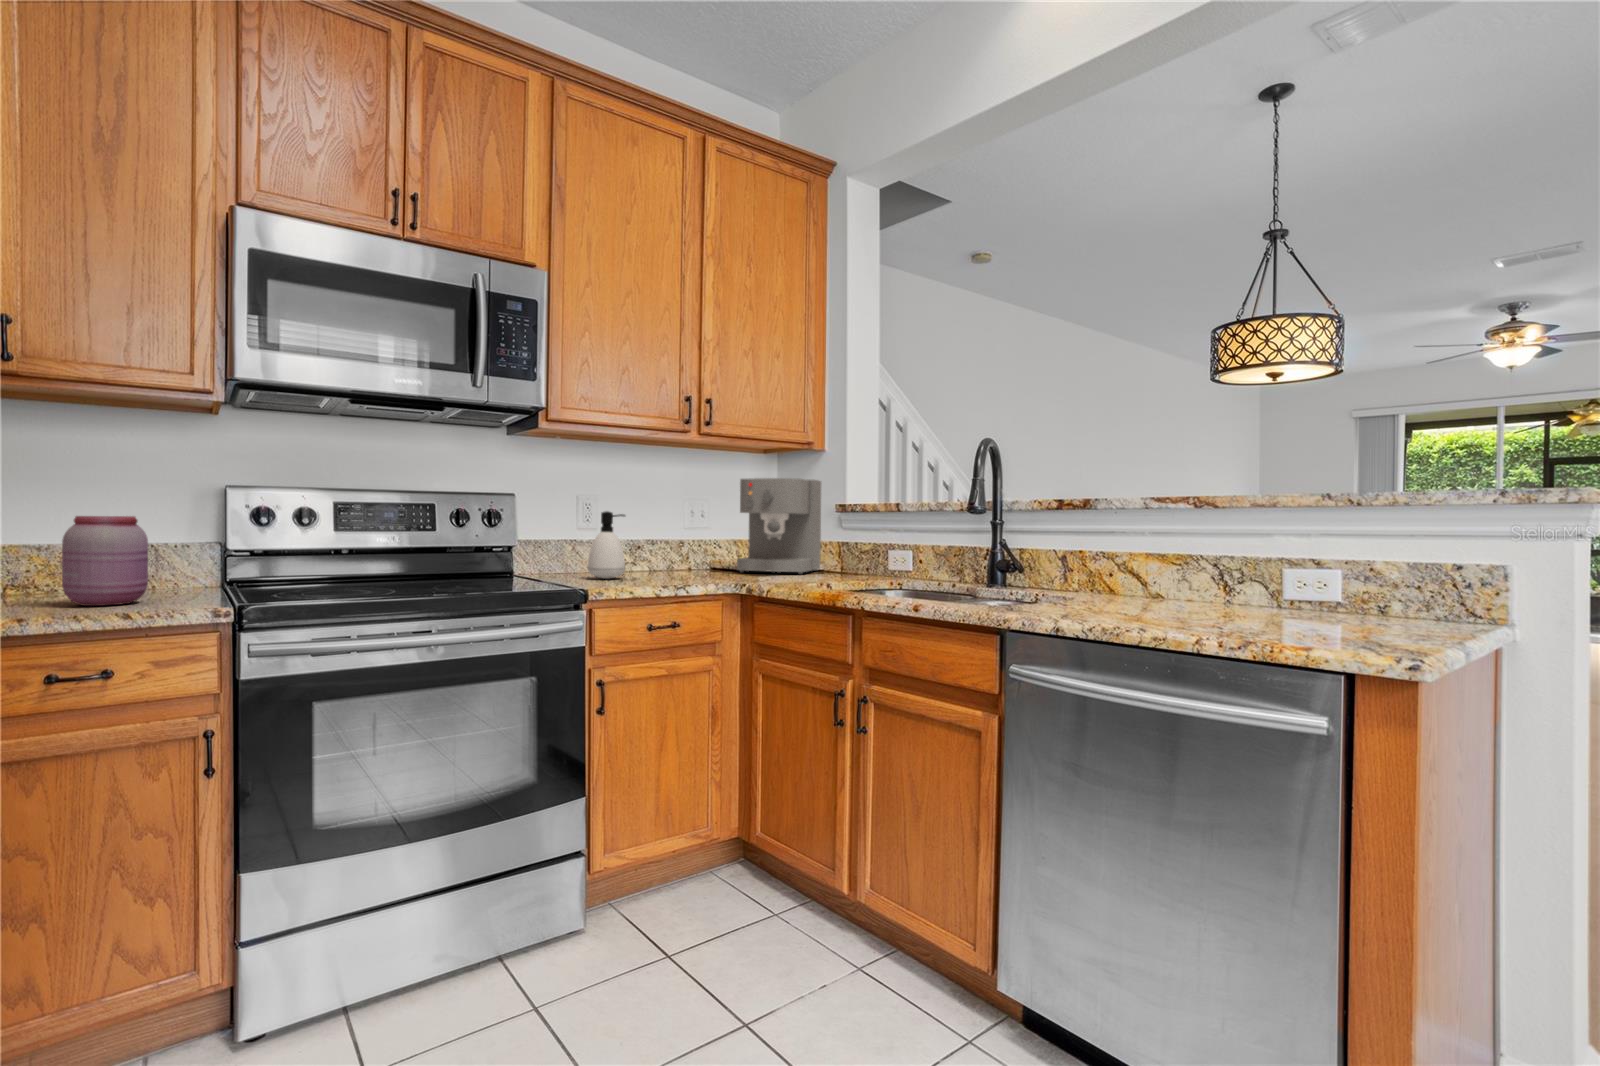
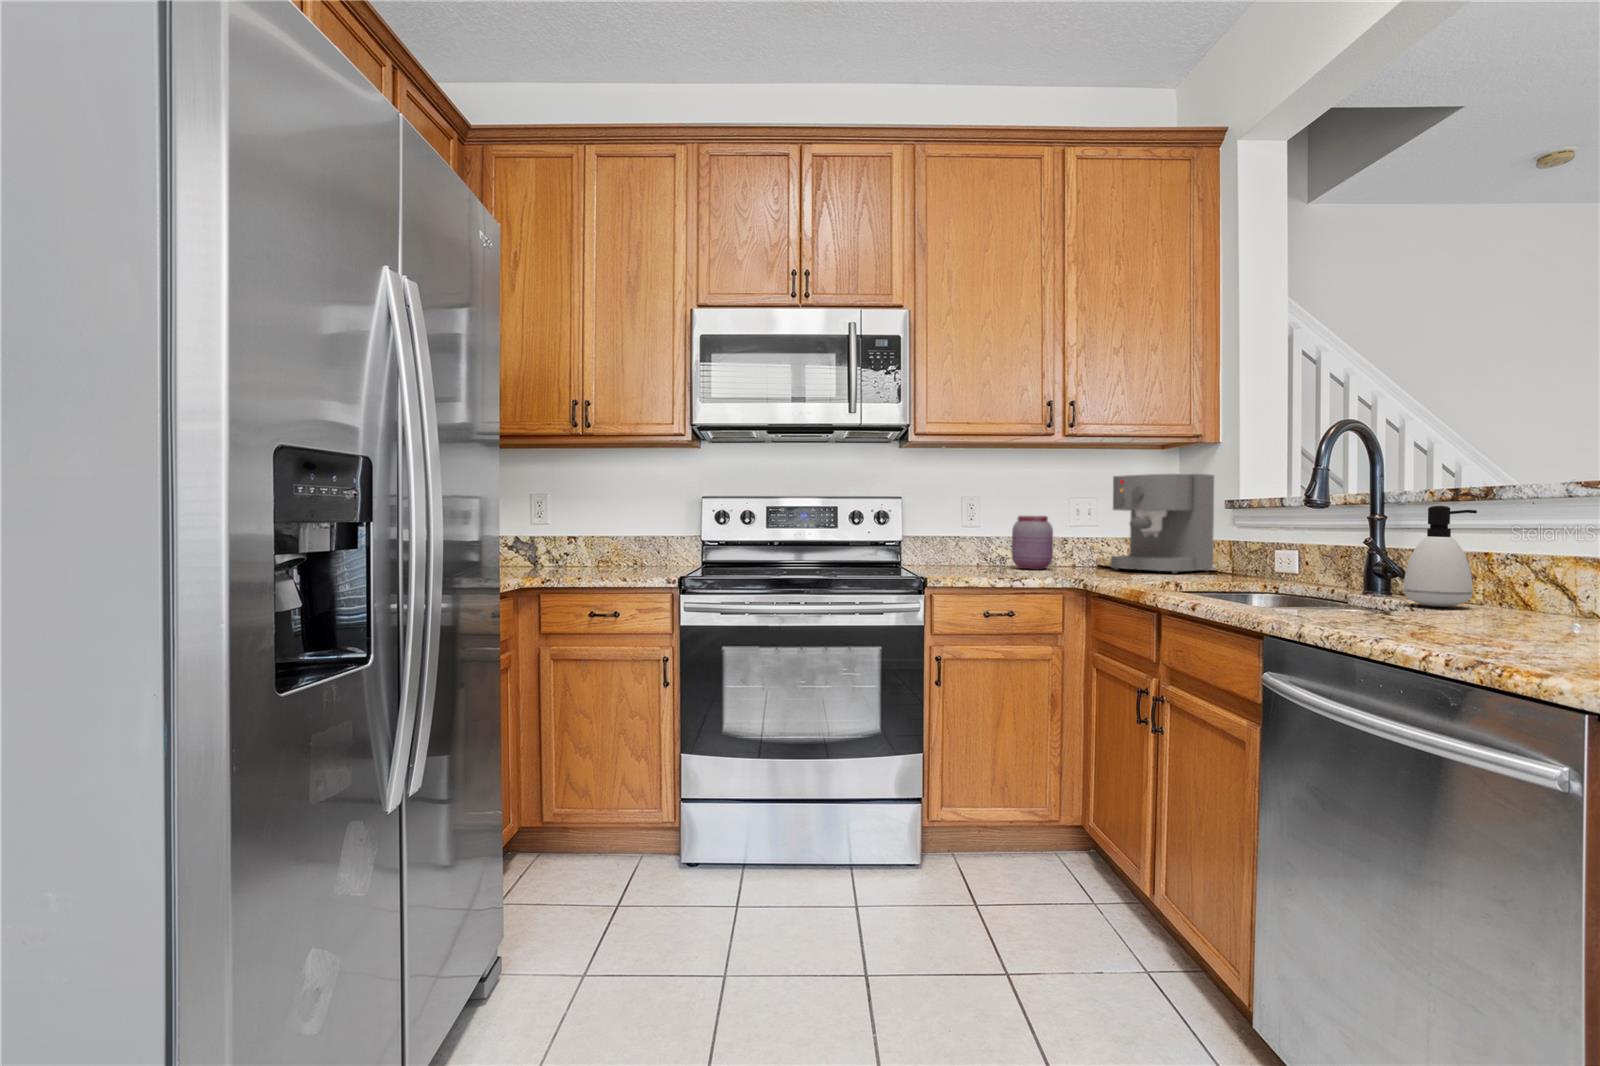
soap dispenser: present [588,511,625,579] -> present [1404,506,1477,607]
jar: present [62,516,148,606] -> present [1012,516,1053,569]

